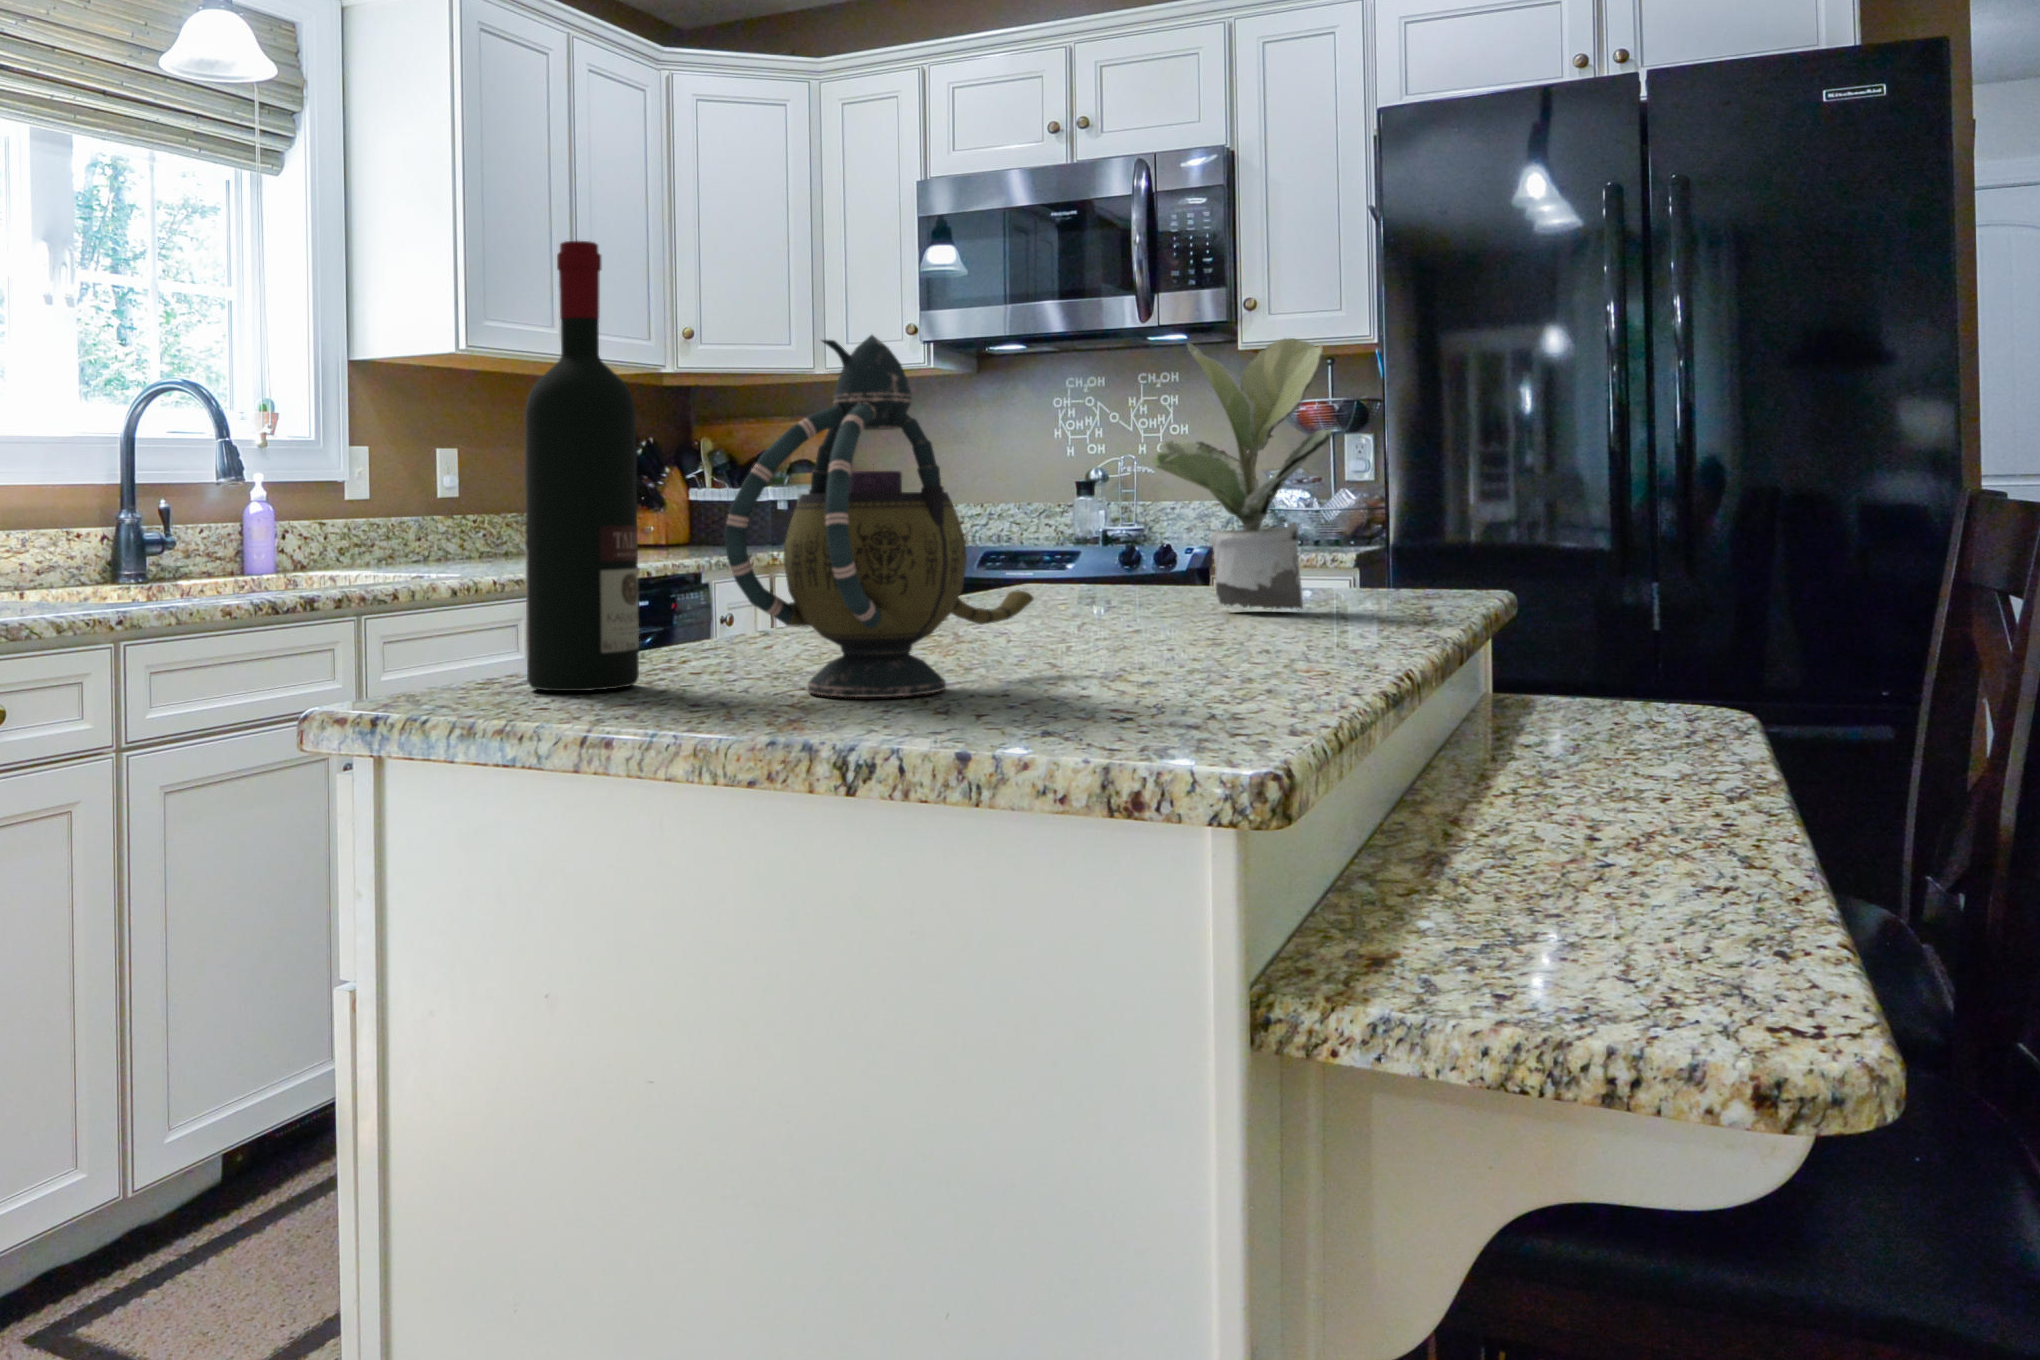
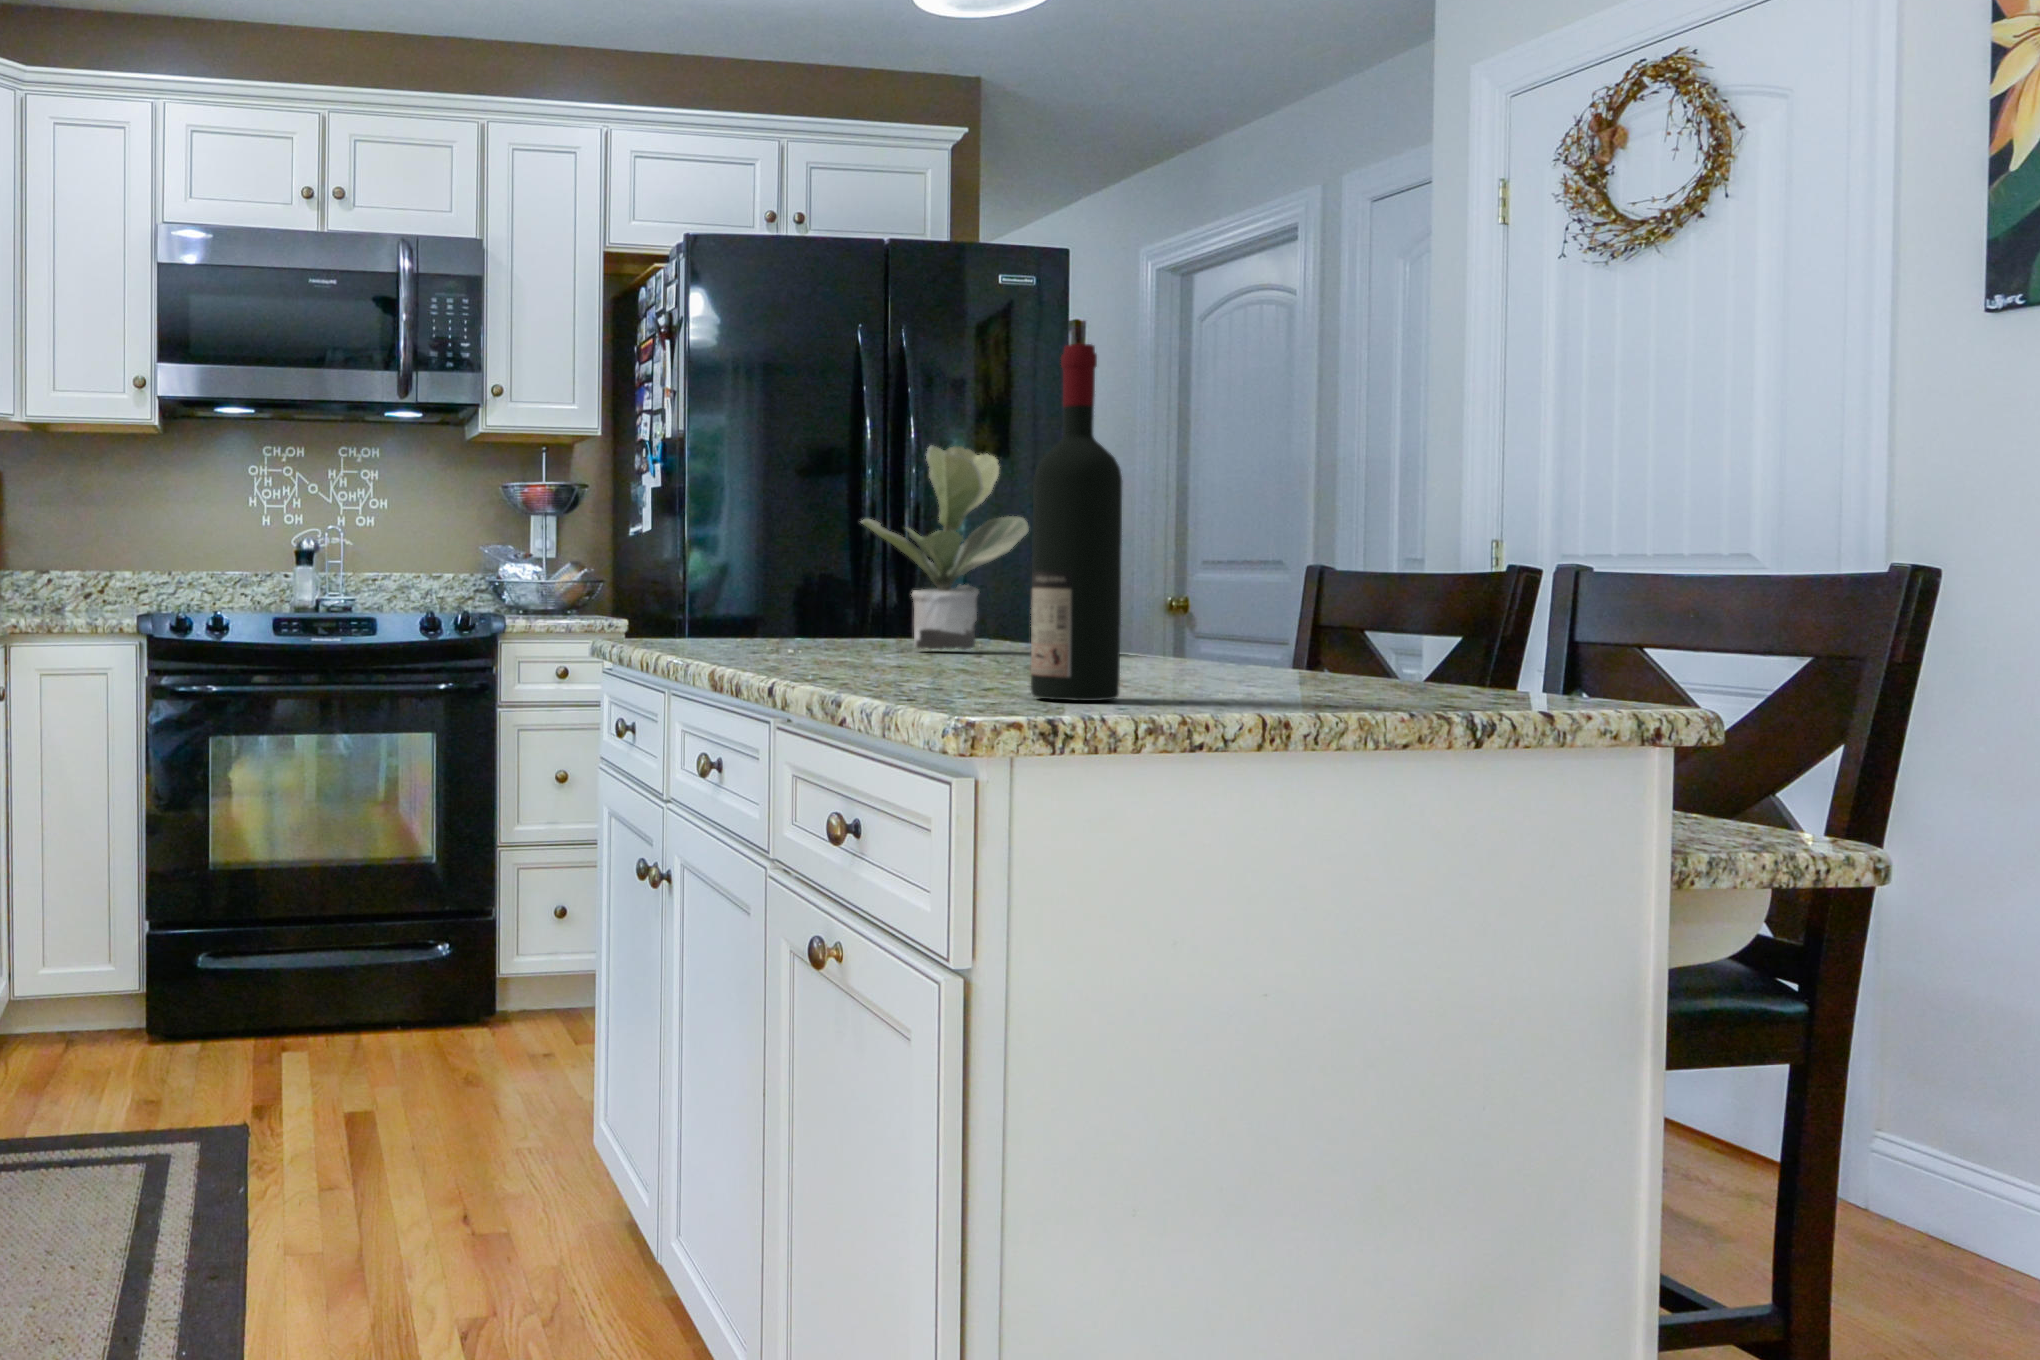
teapot: present [724,335,1034,697] -> none [1176,439,1335,695]

